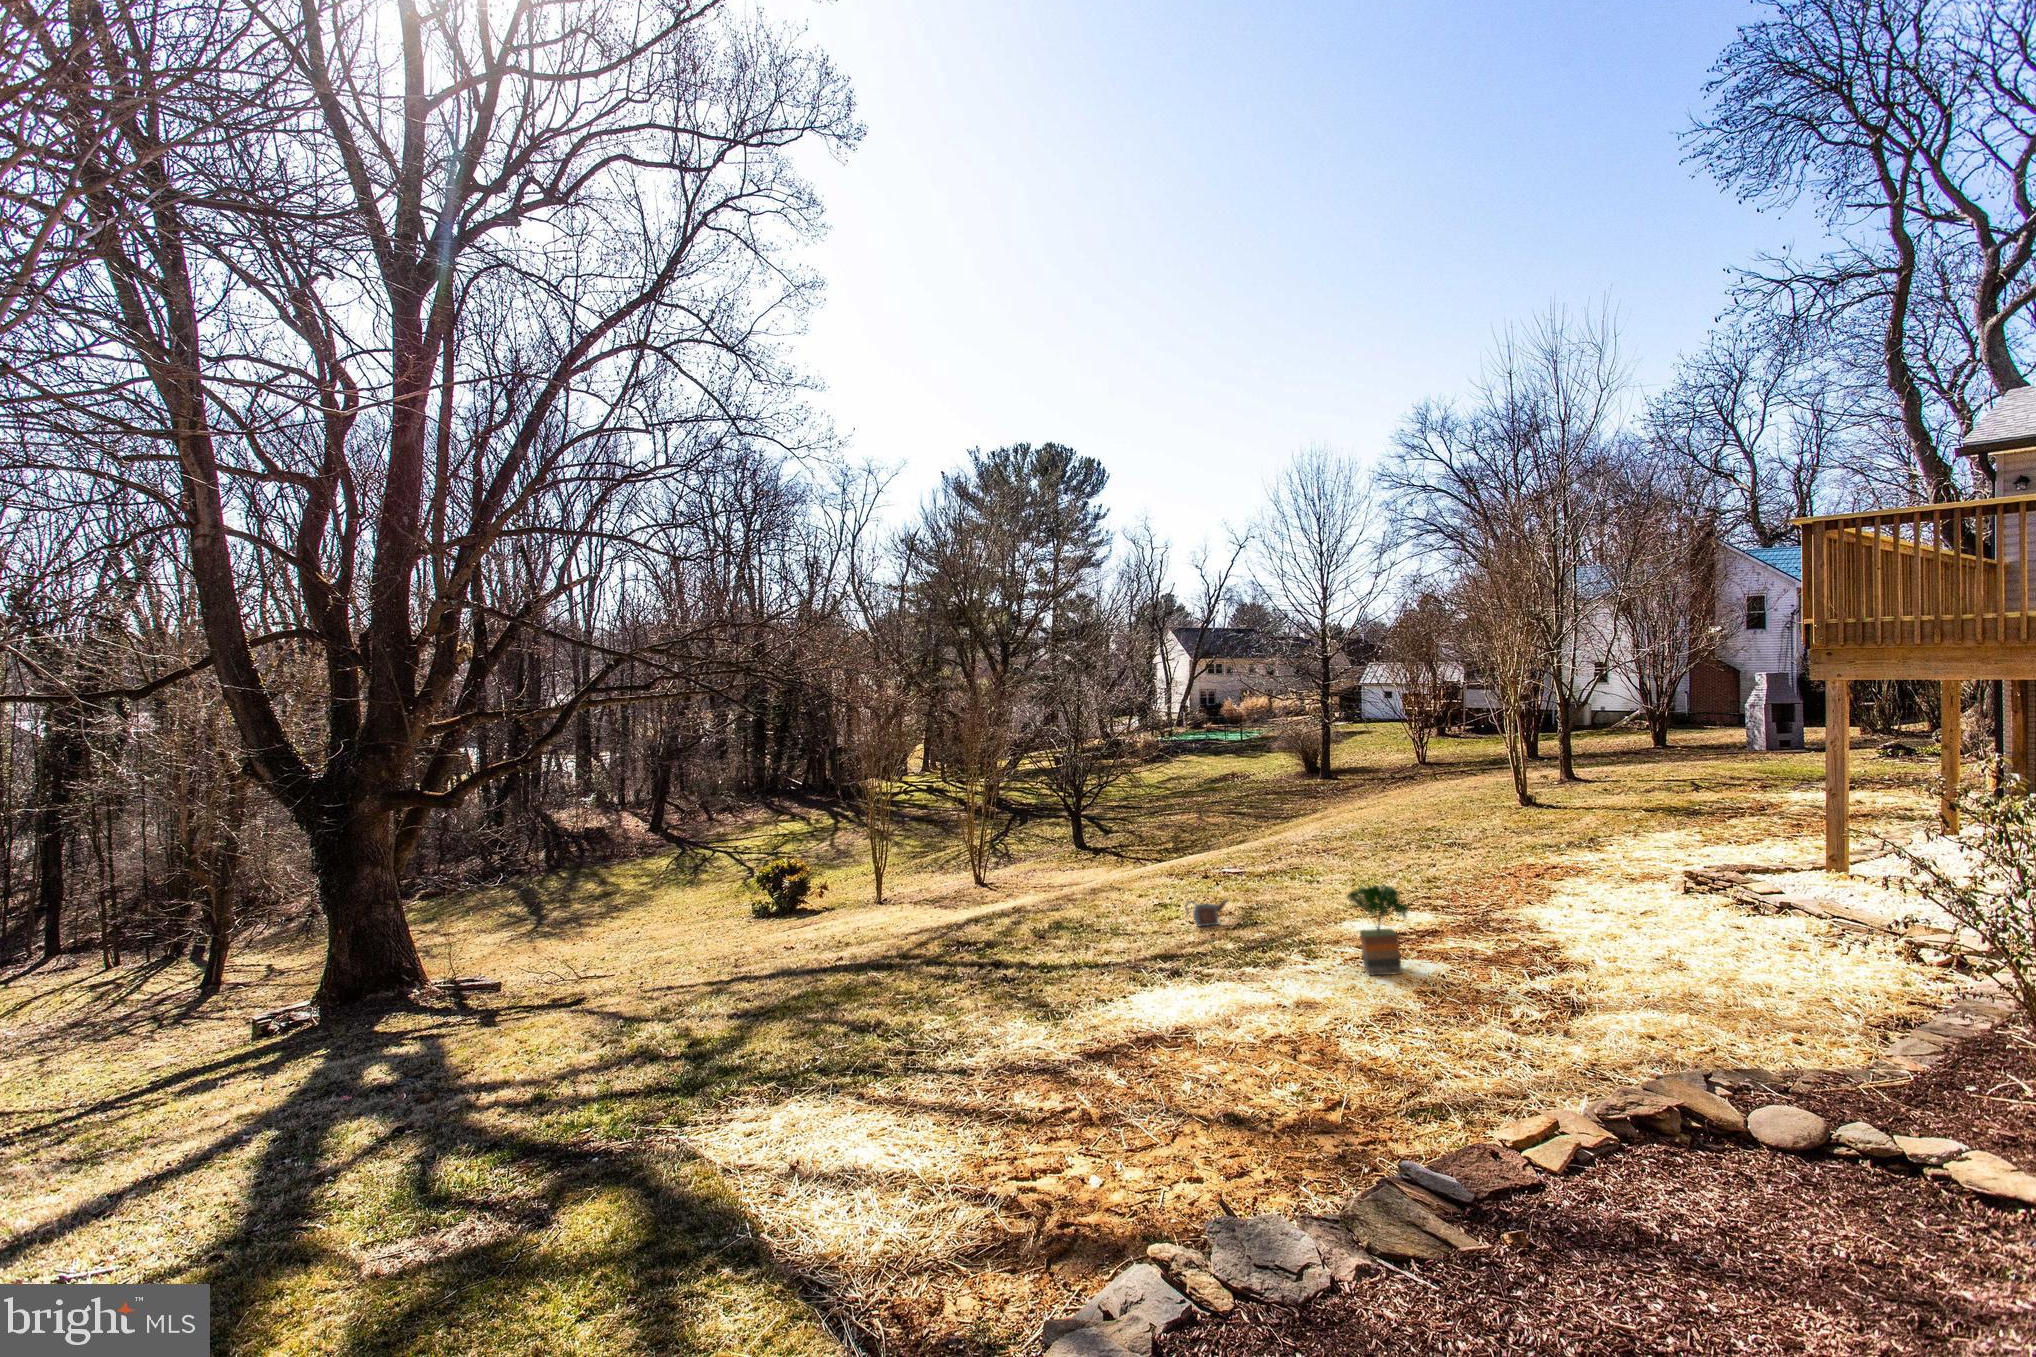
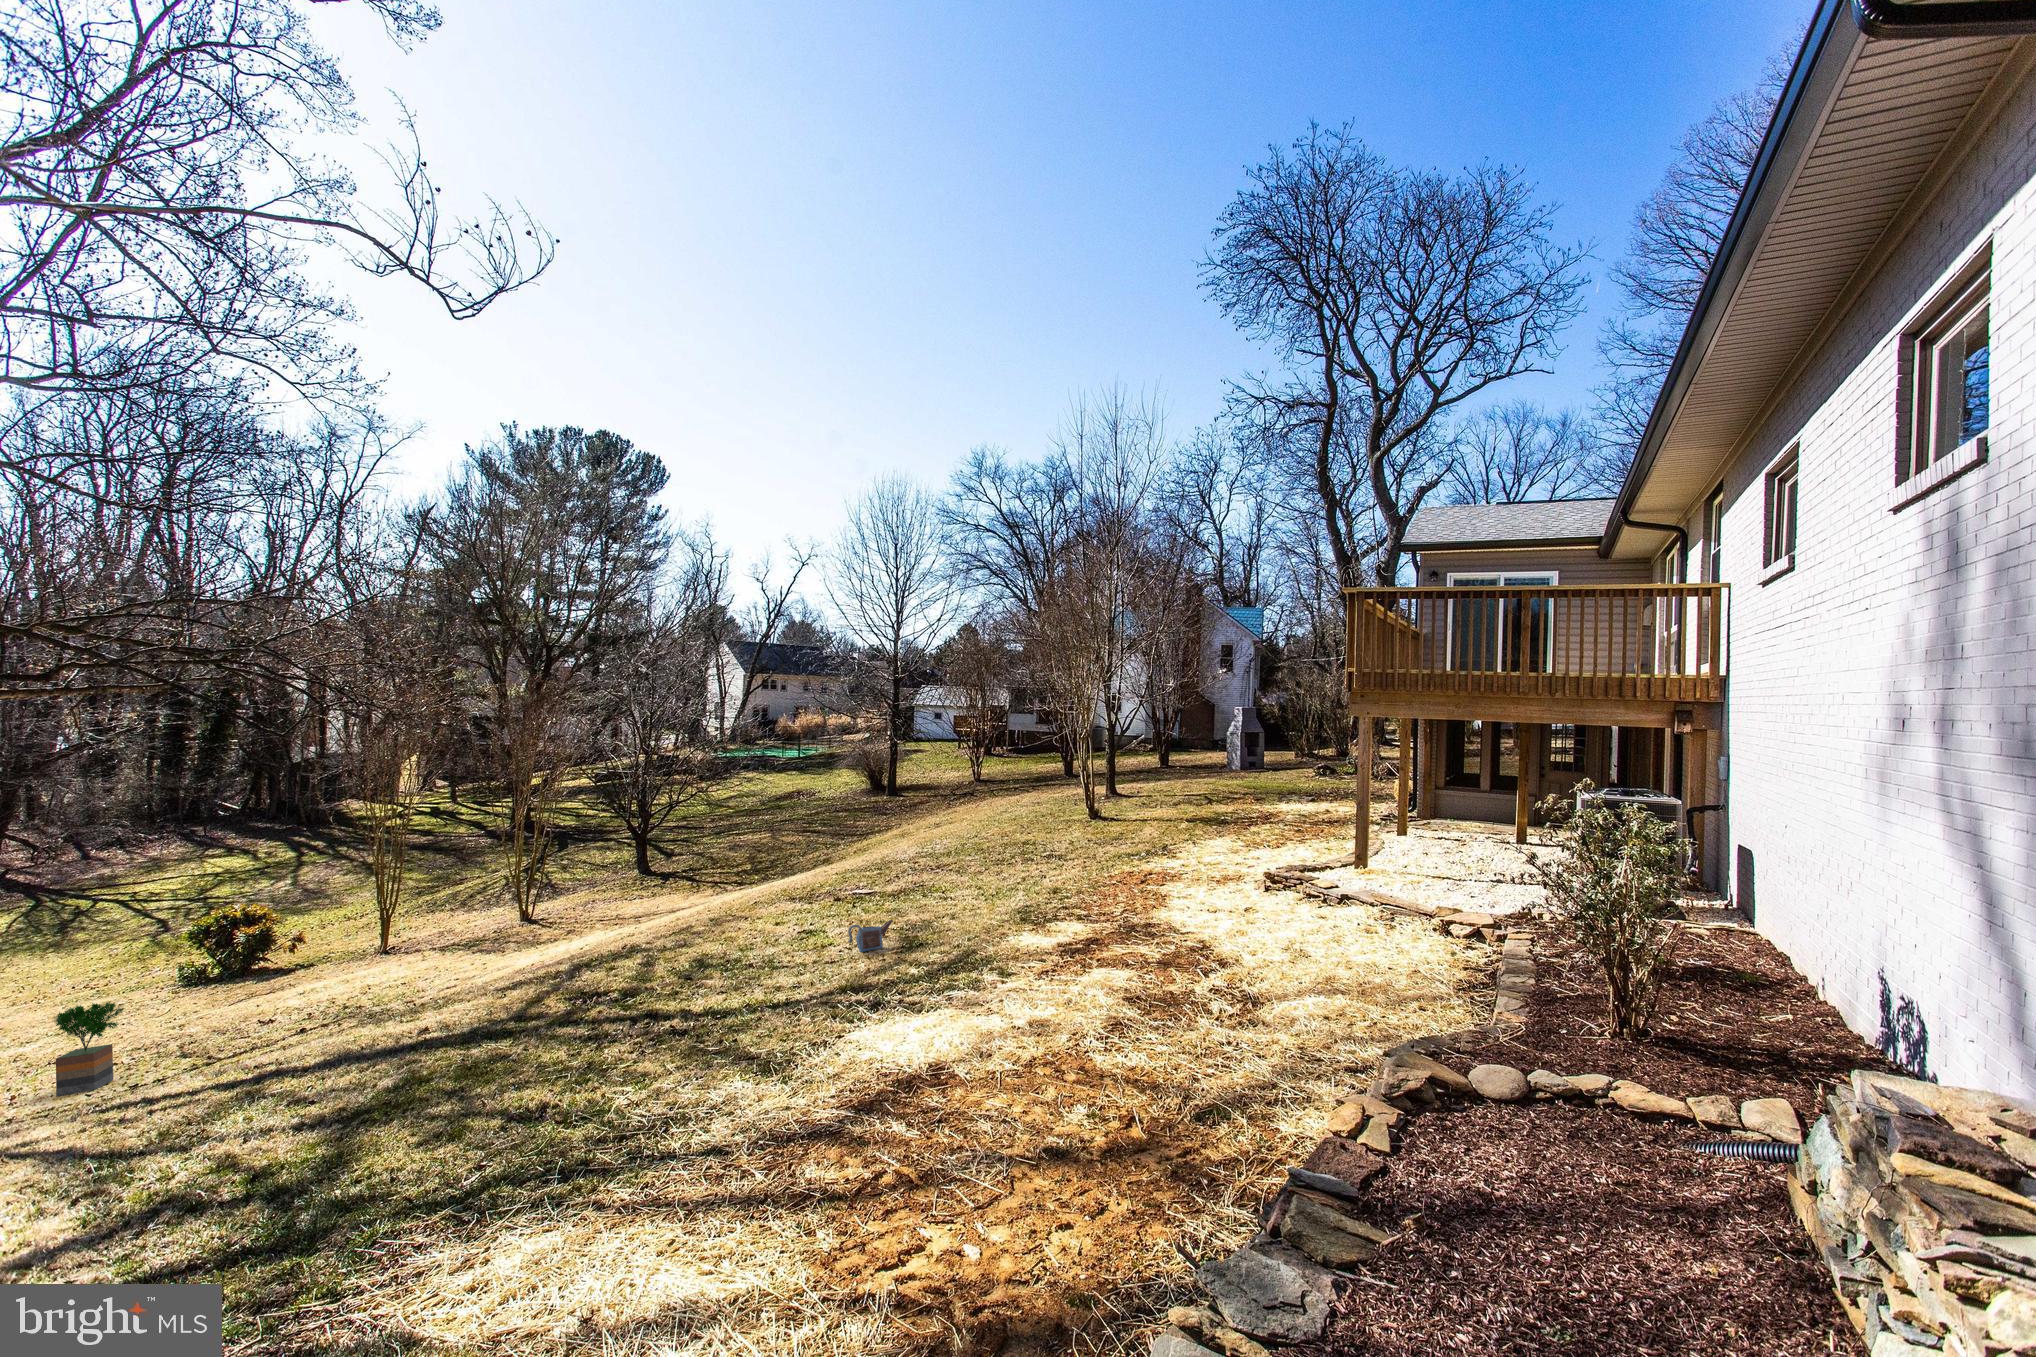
potted tree: present [1347,885,1408,975] -> present [54,1002,123,1096]

